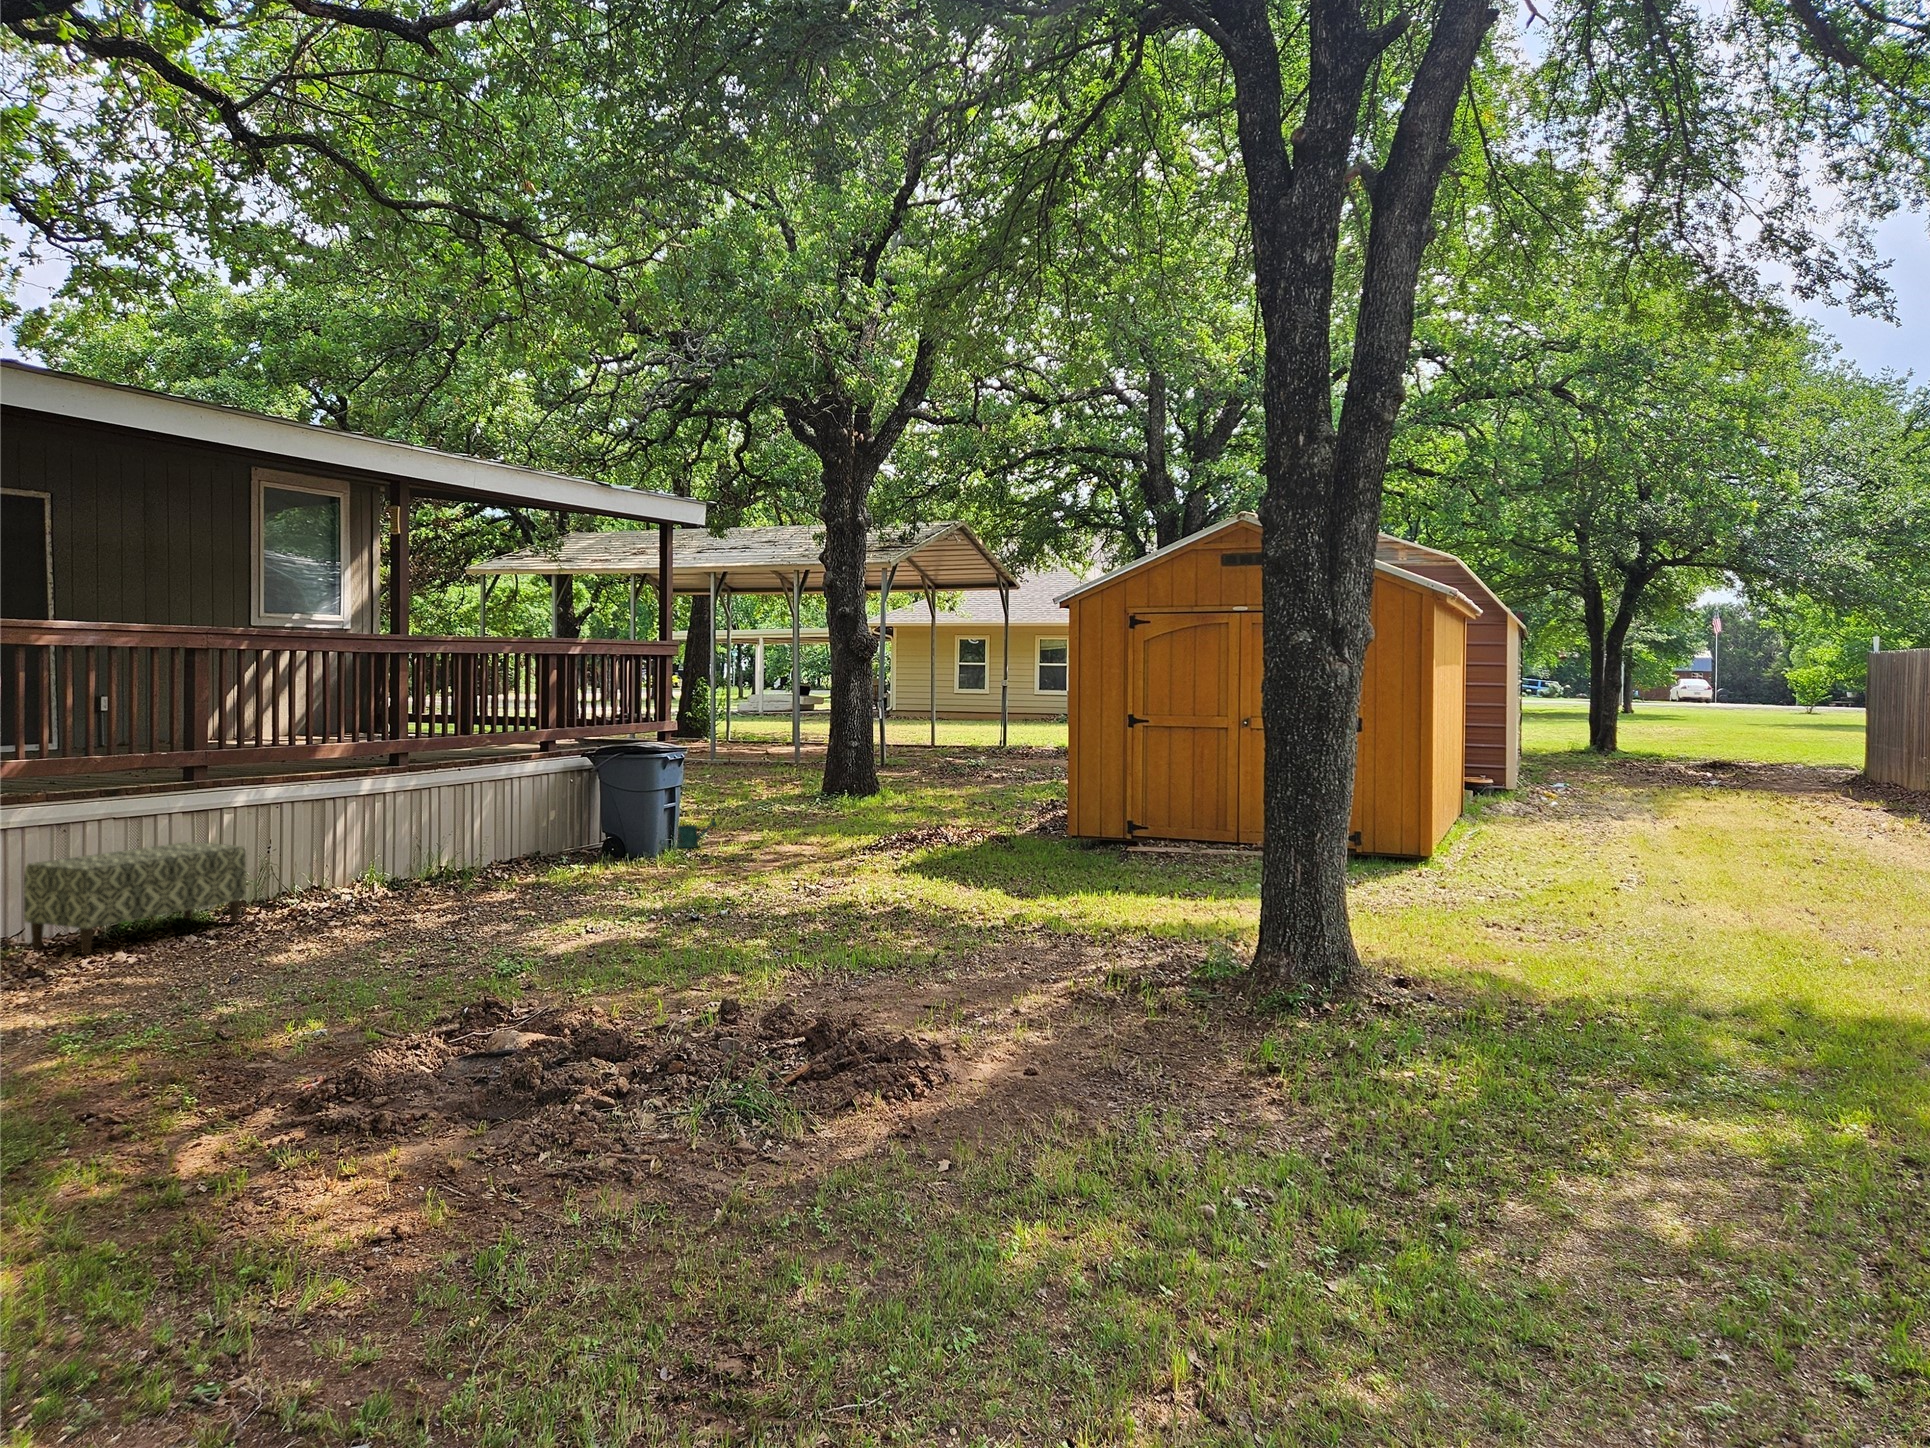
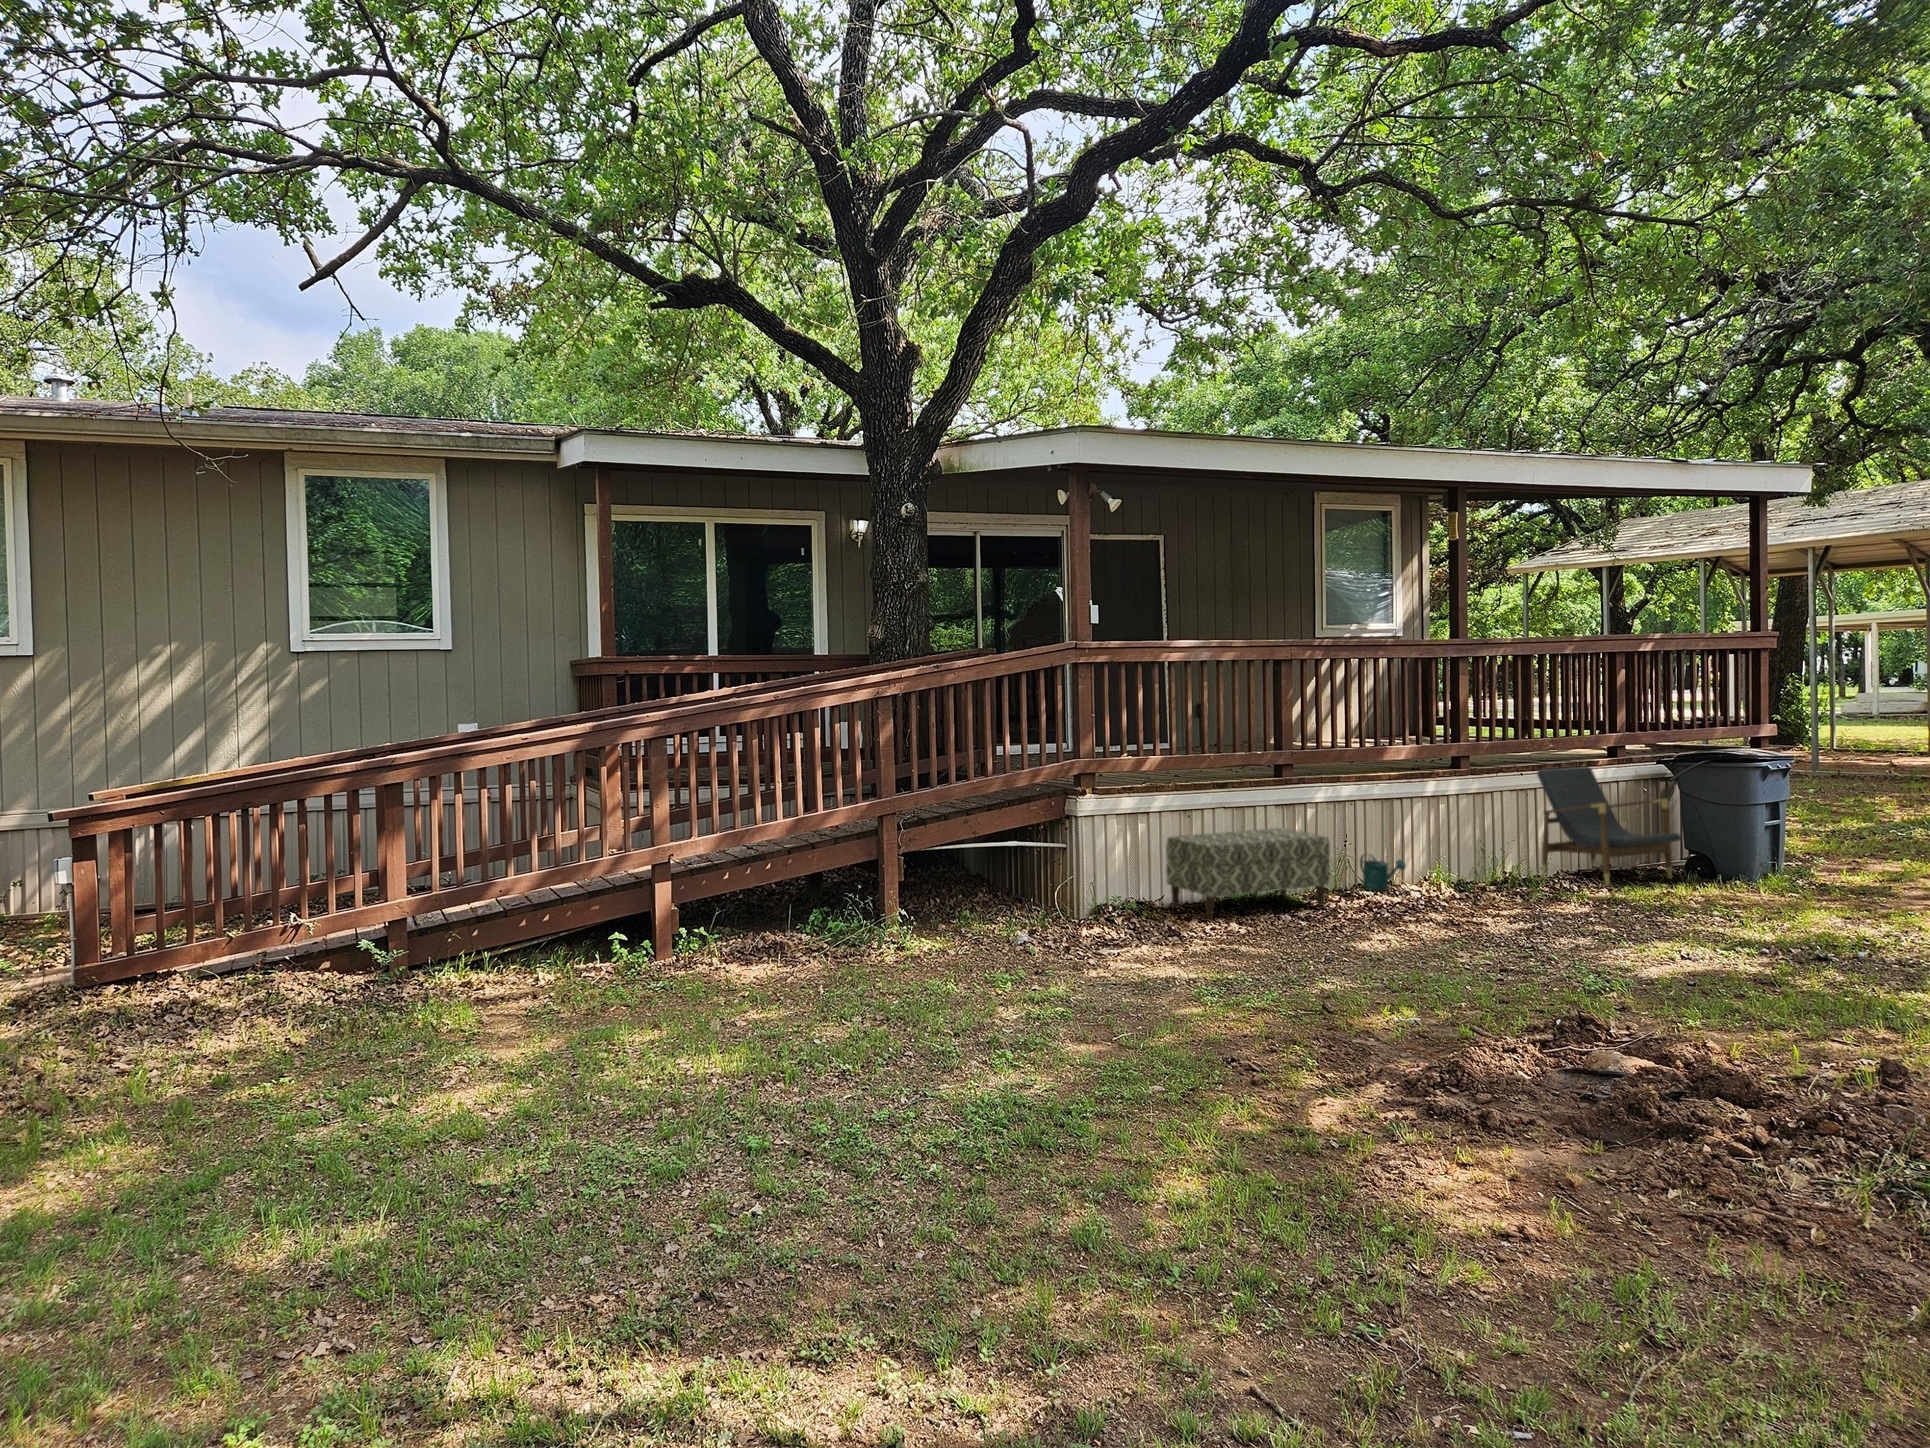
lounge chair: none [473,761,596,870] -> present [1537,766,1681,886]
watering can: present [674,820,717,848] -> present [1360,855,1405,891]

